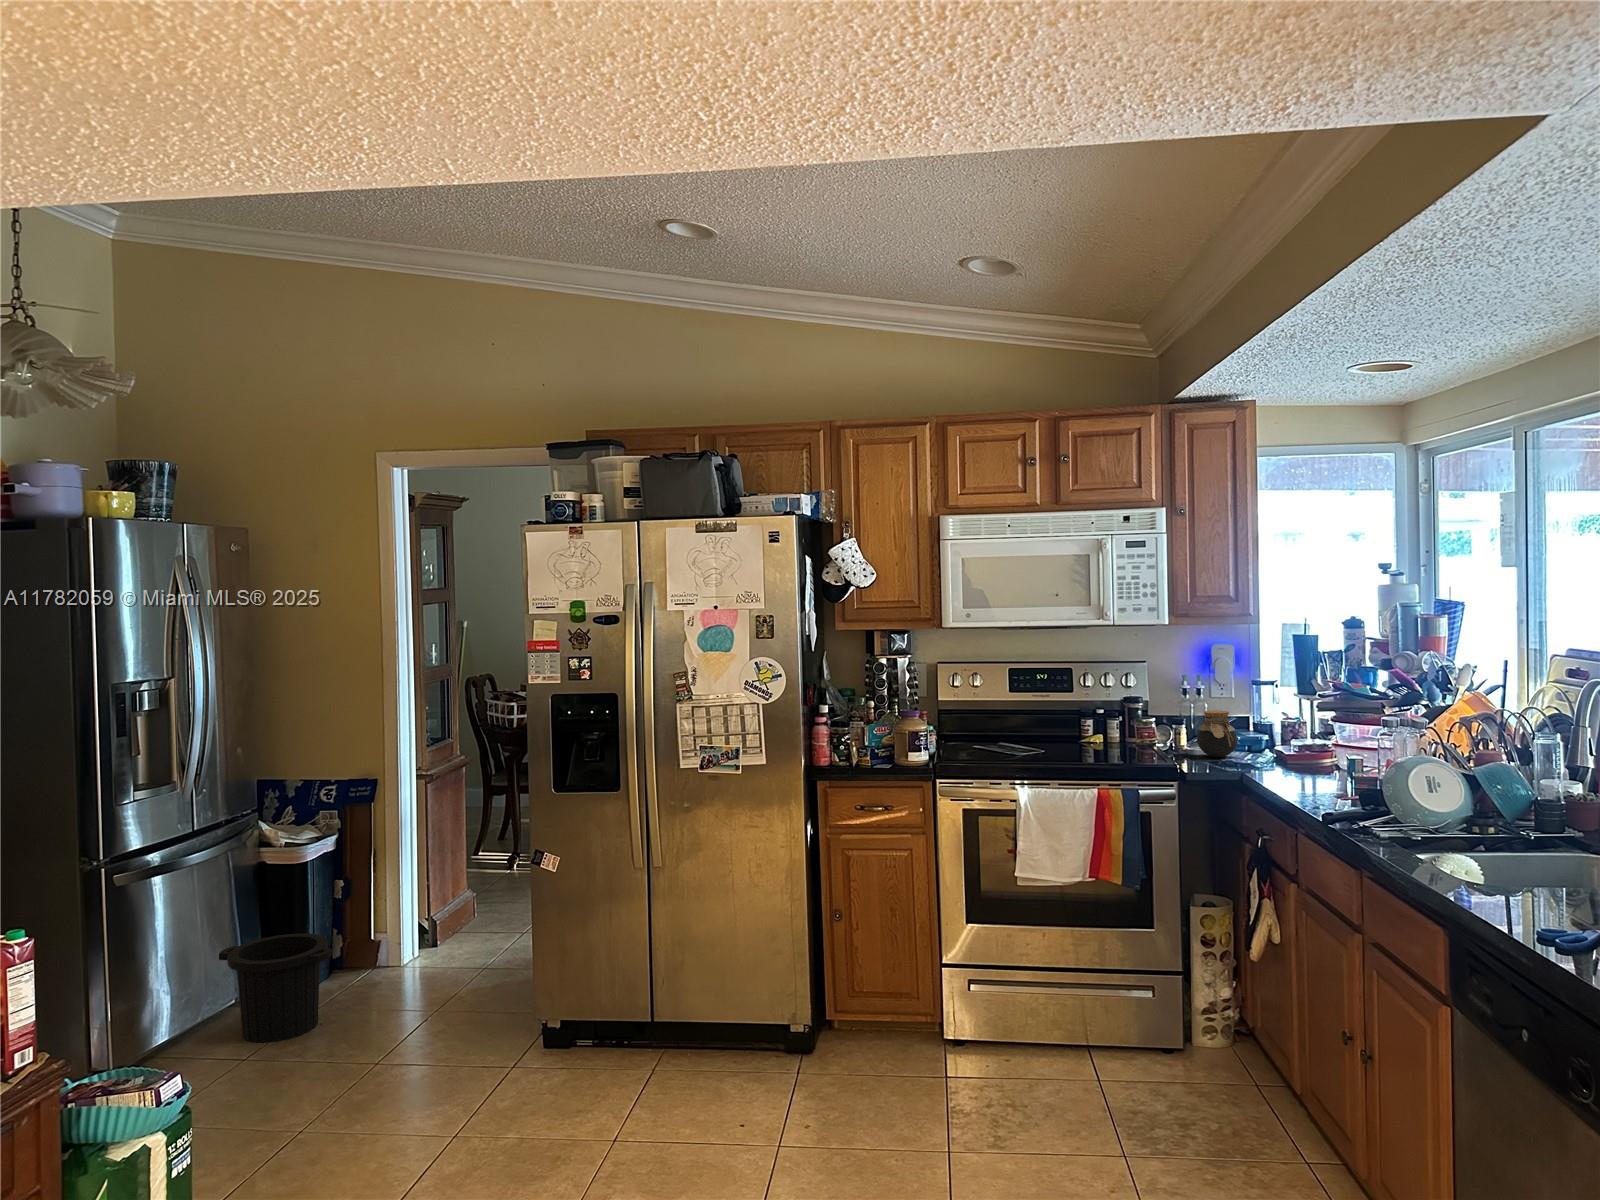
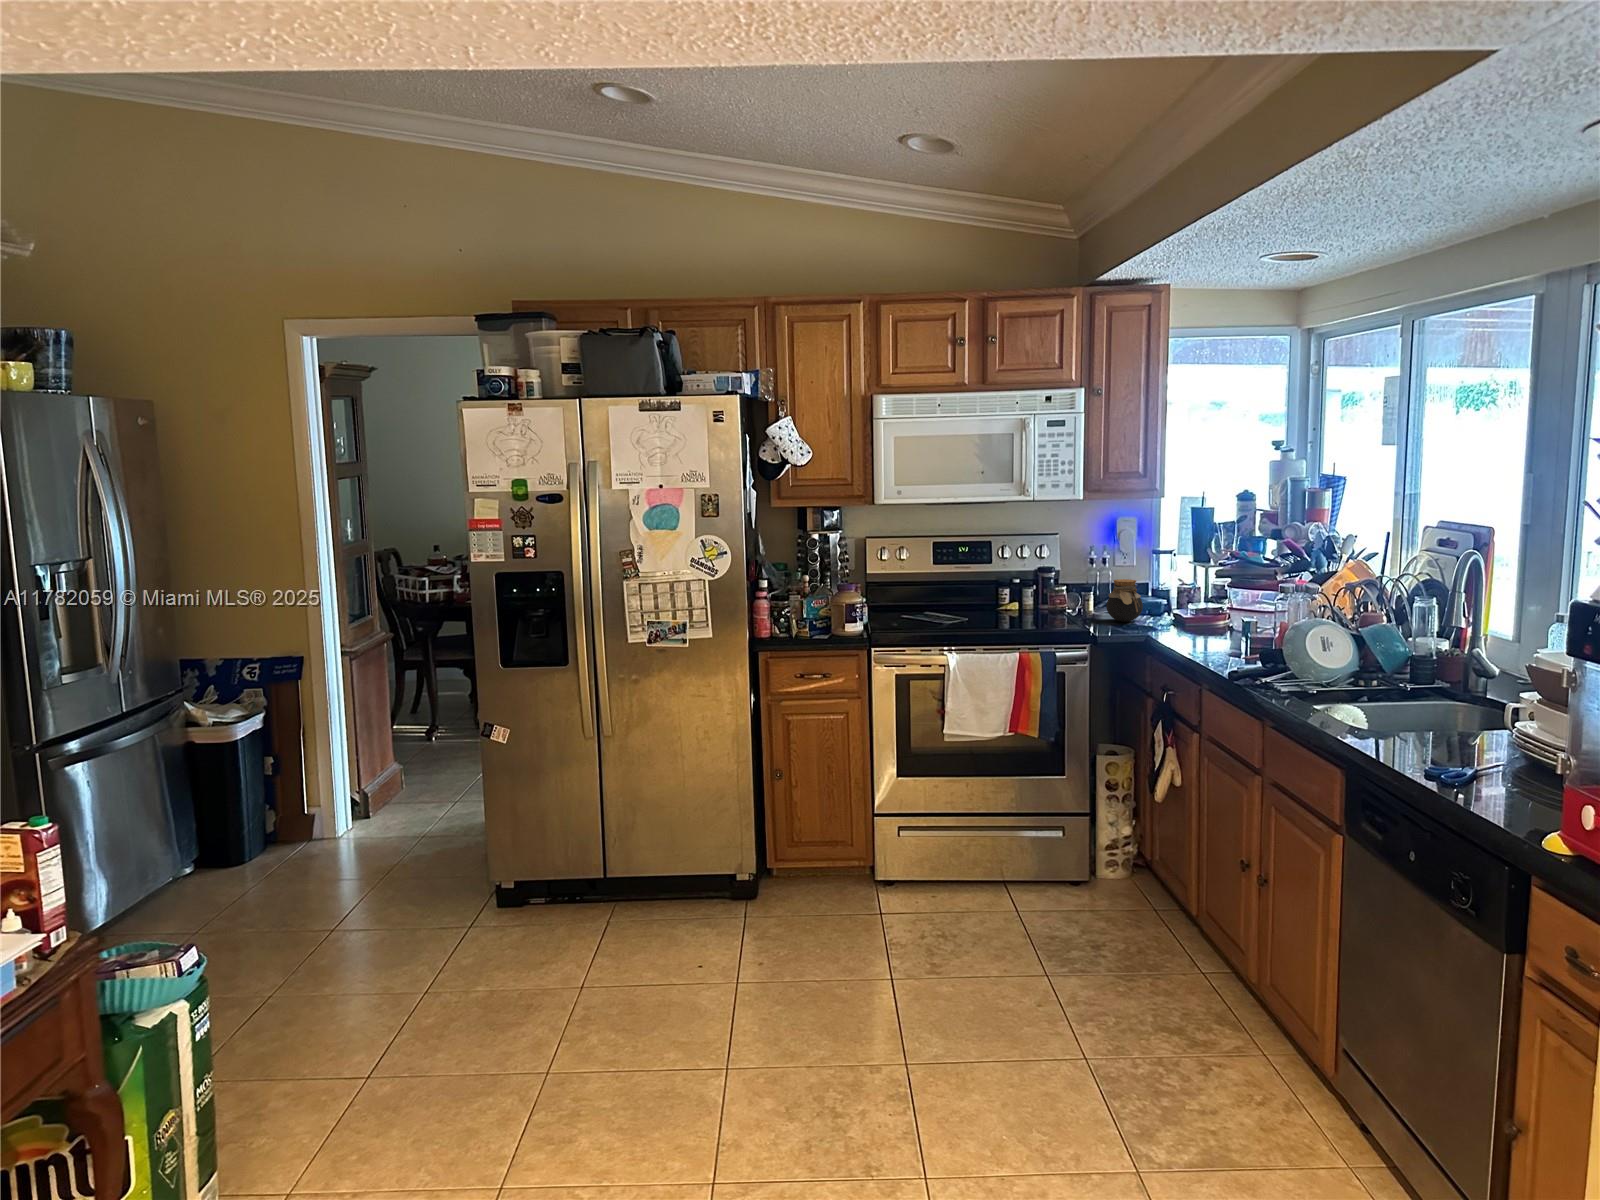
trash can: present [219,933,331,1043] -> none [161,810,279,915]

